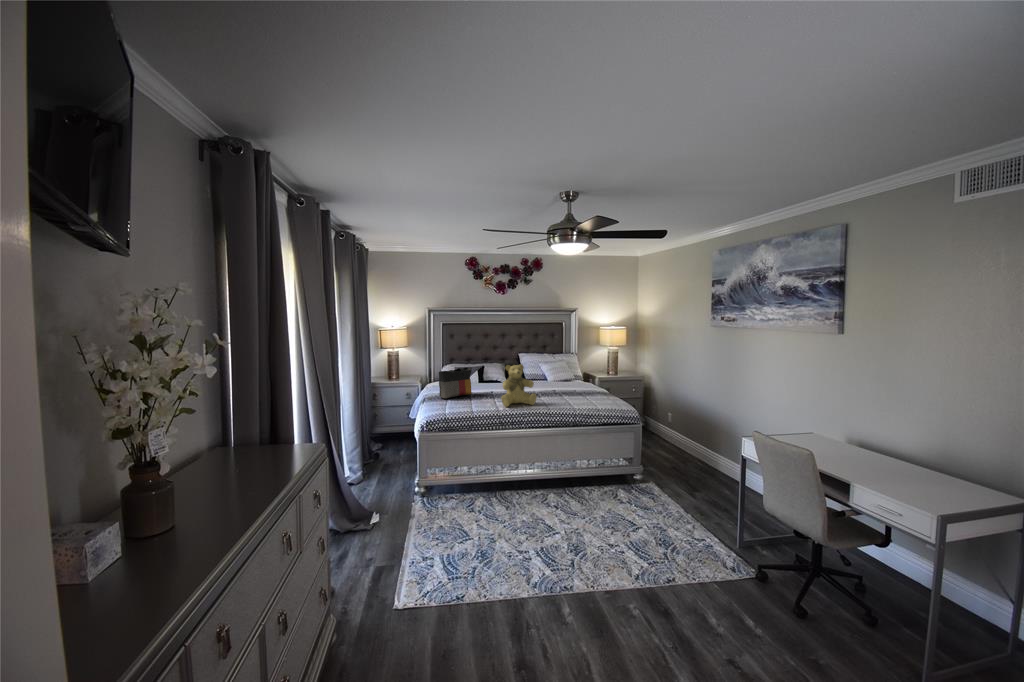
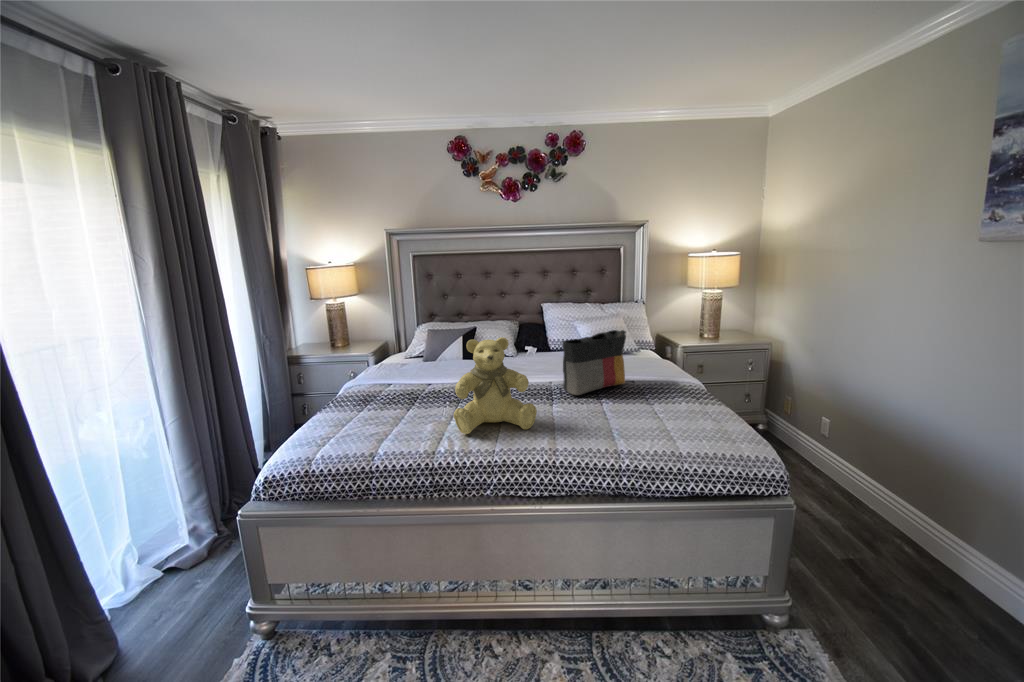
tote bag: present [439,367,472,398] -> present [562,330,626,395]

